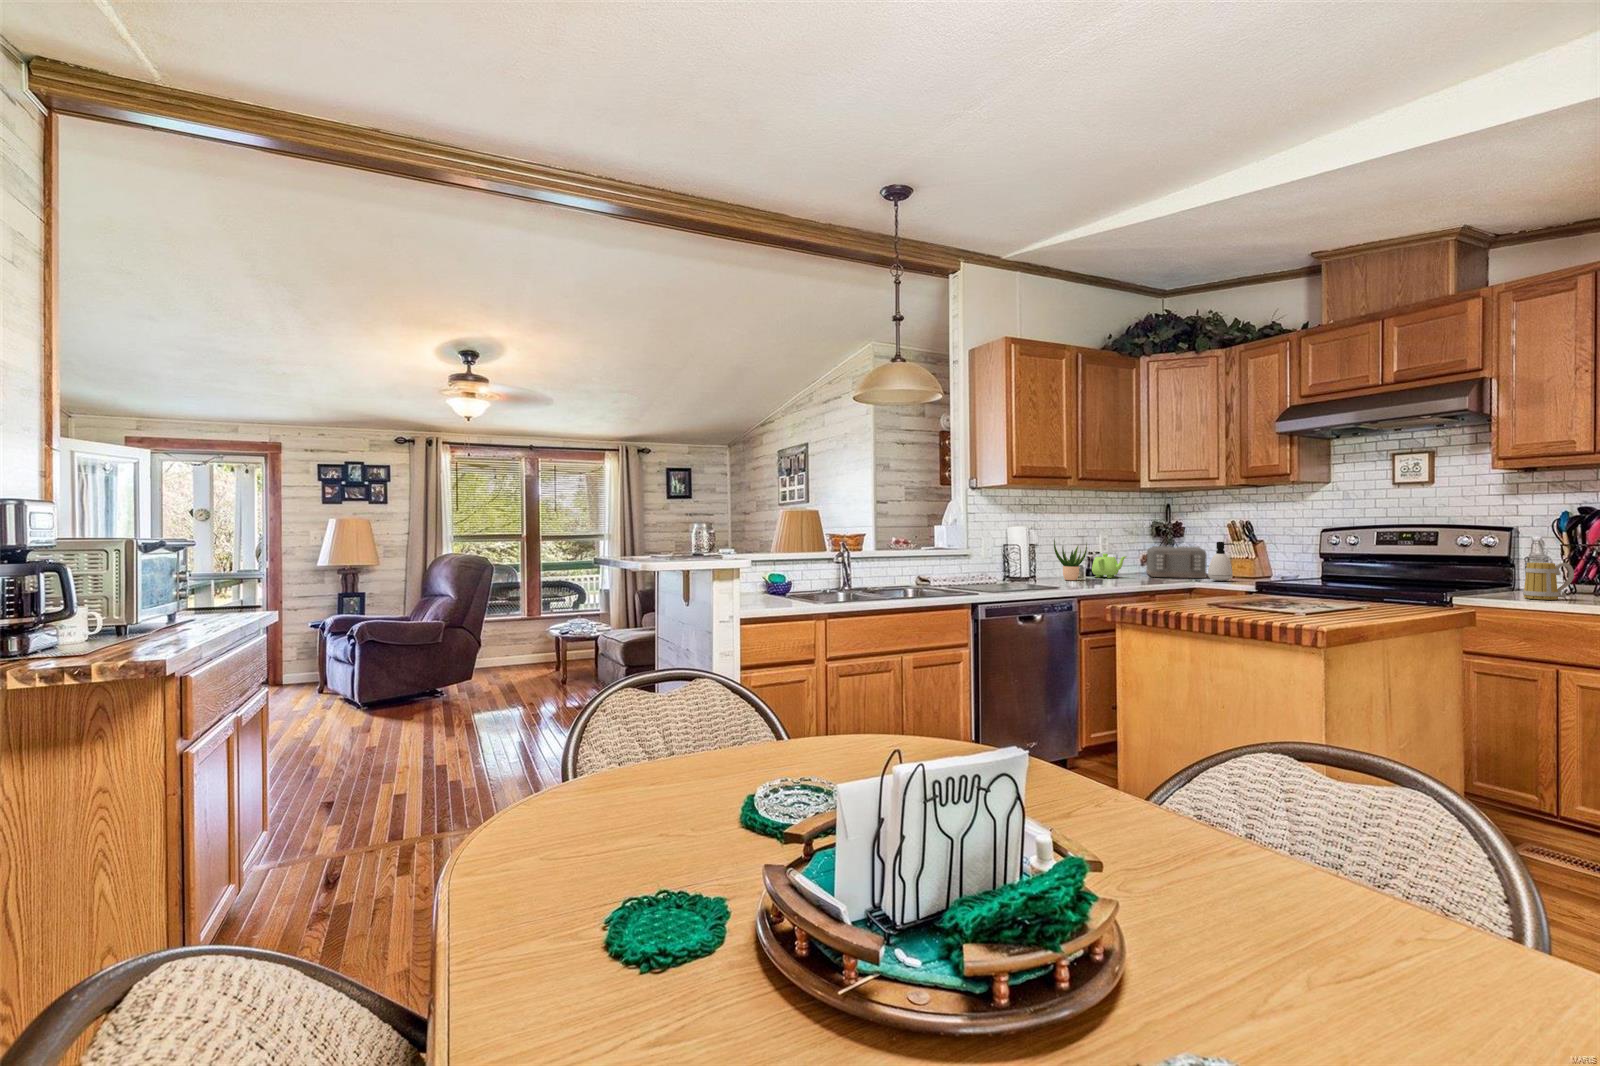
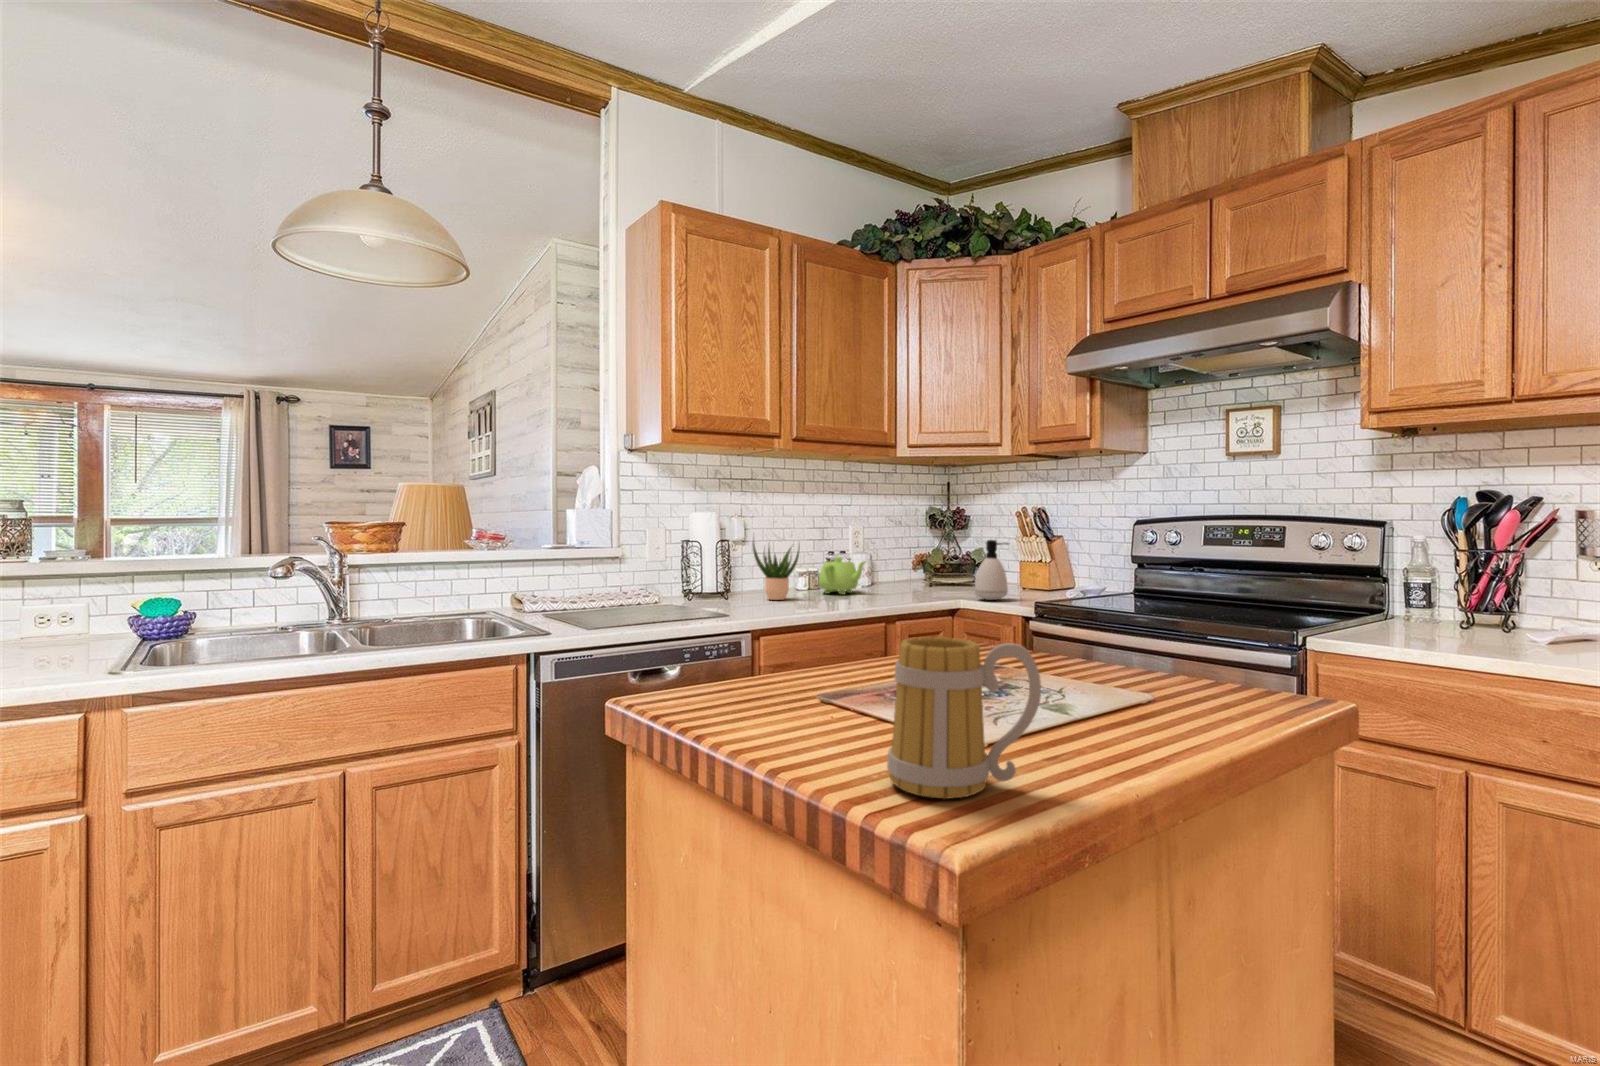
toaster: present [1146,546,1207,578] -> none [902,545,980,594]
mug: present [1523,563,1574,600] -> present [887,637,1041,799]

